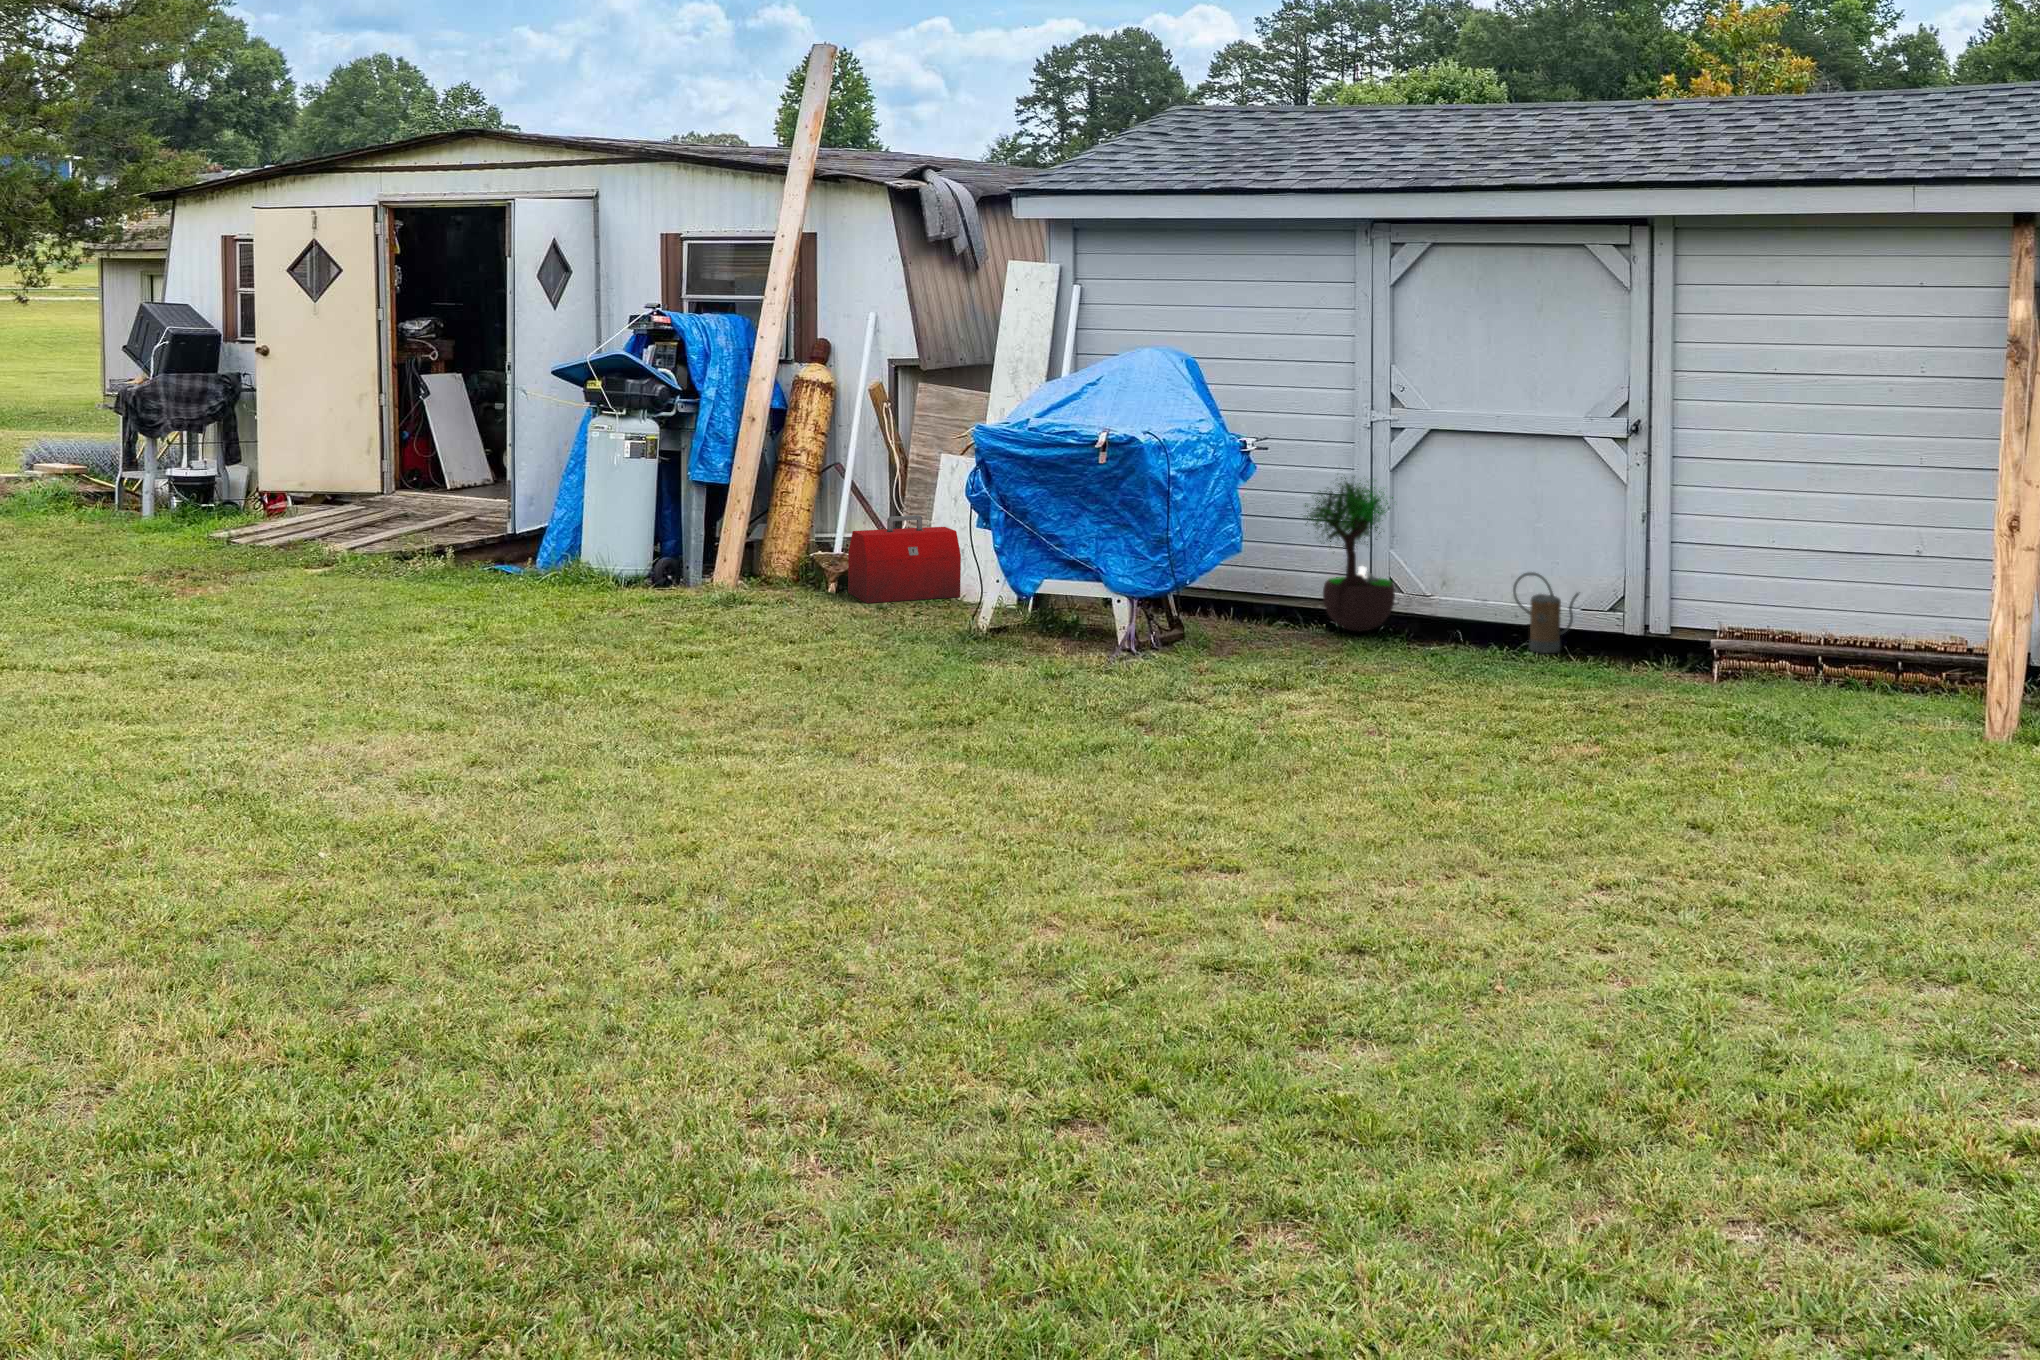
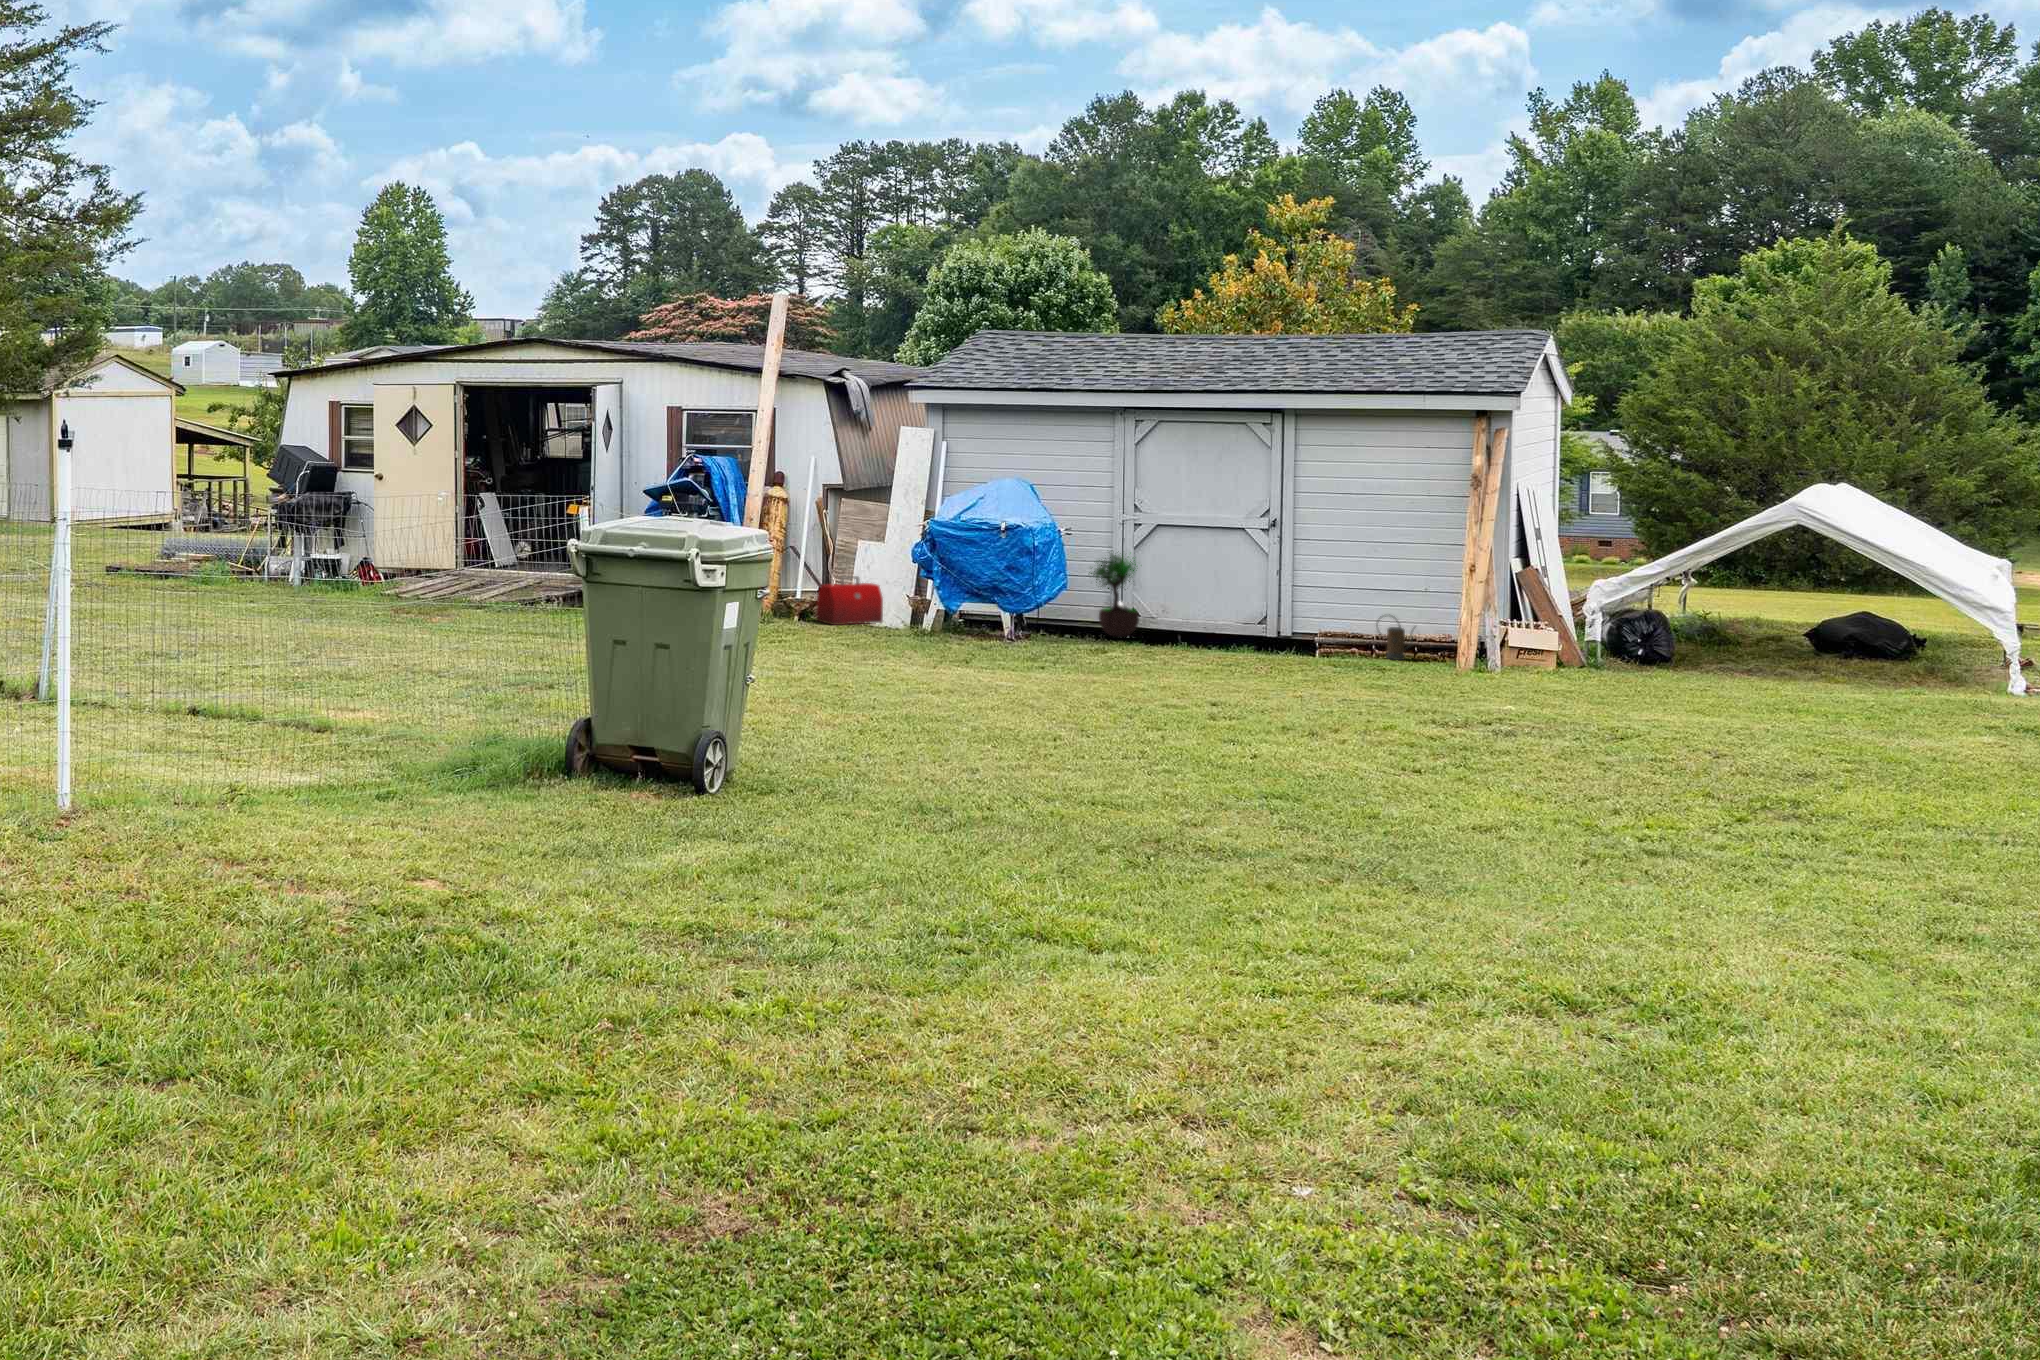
watering can: present [1513,572,1580,653] -> present [1380,614,1415,660]

